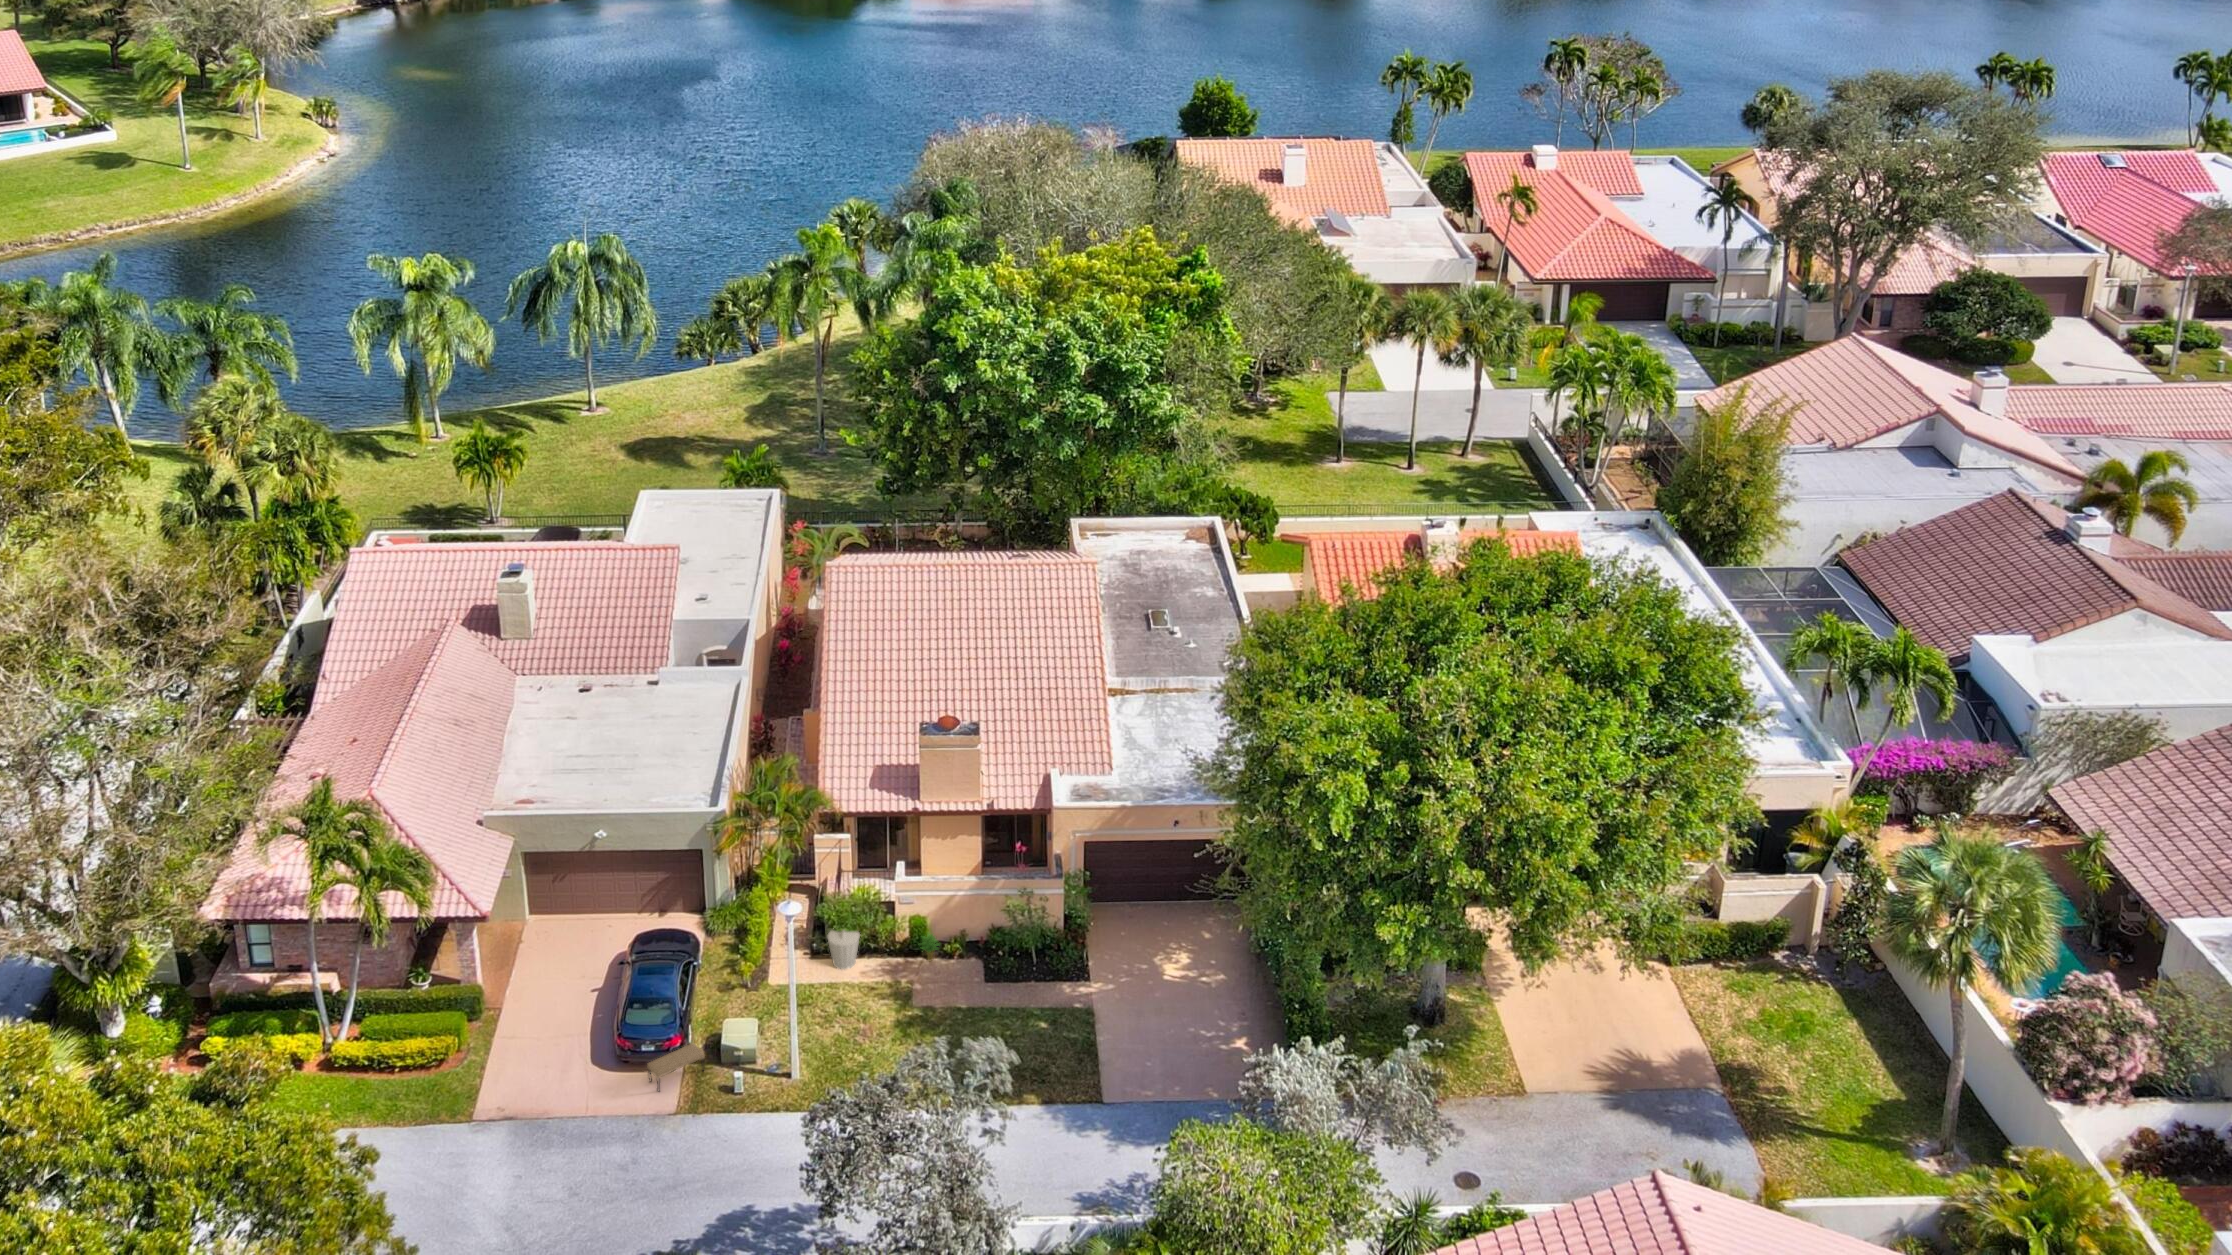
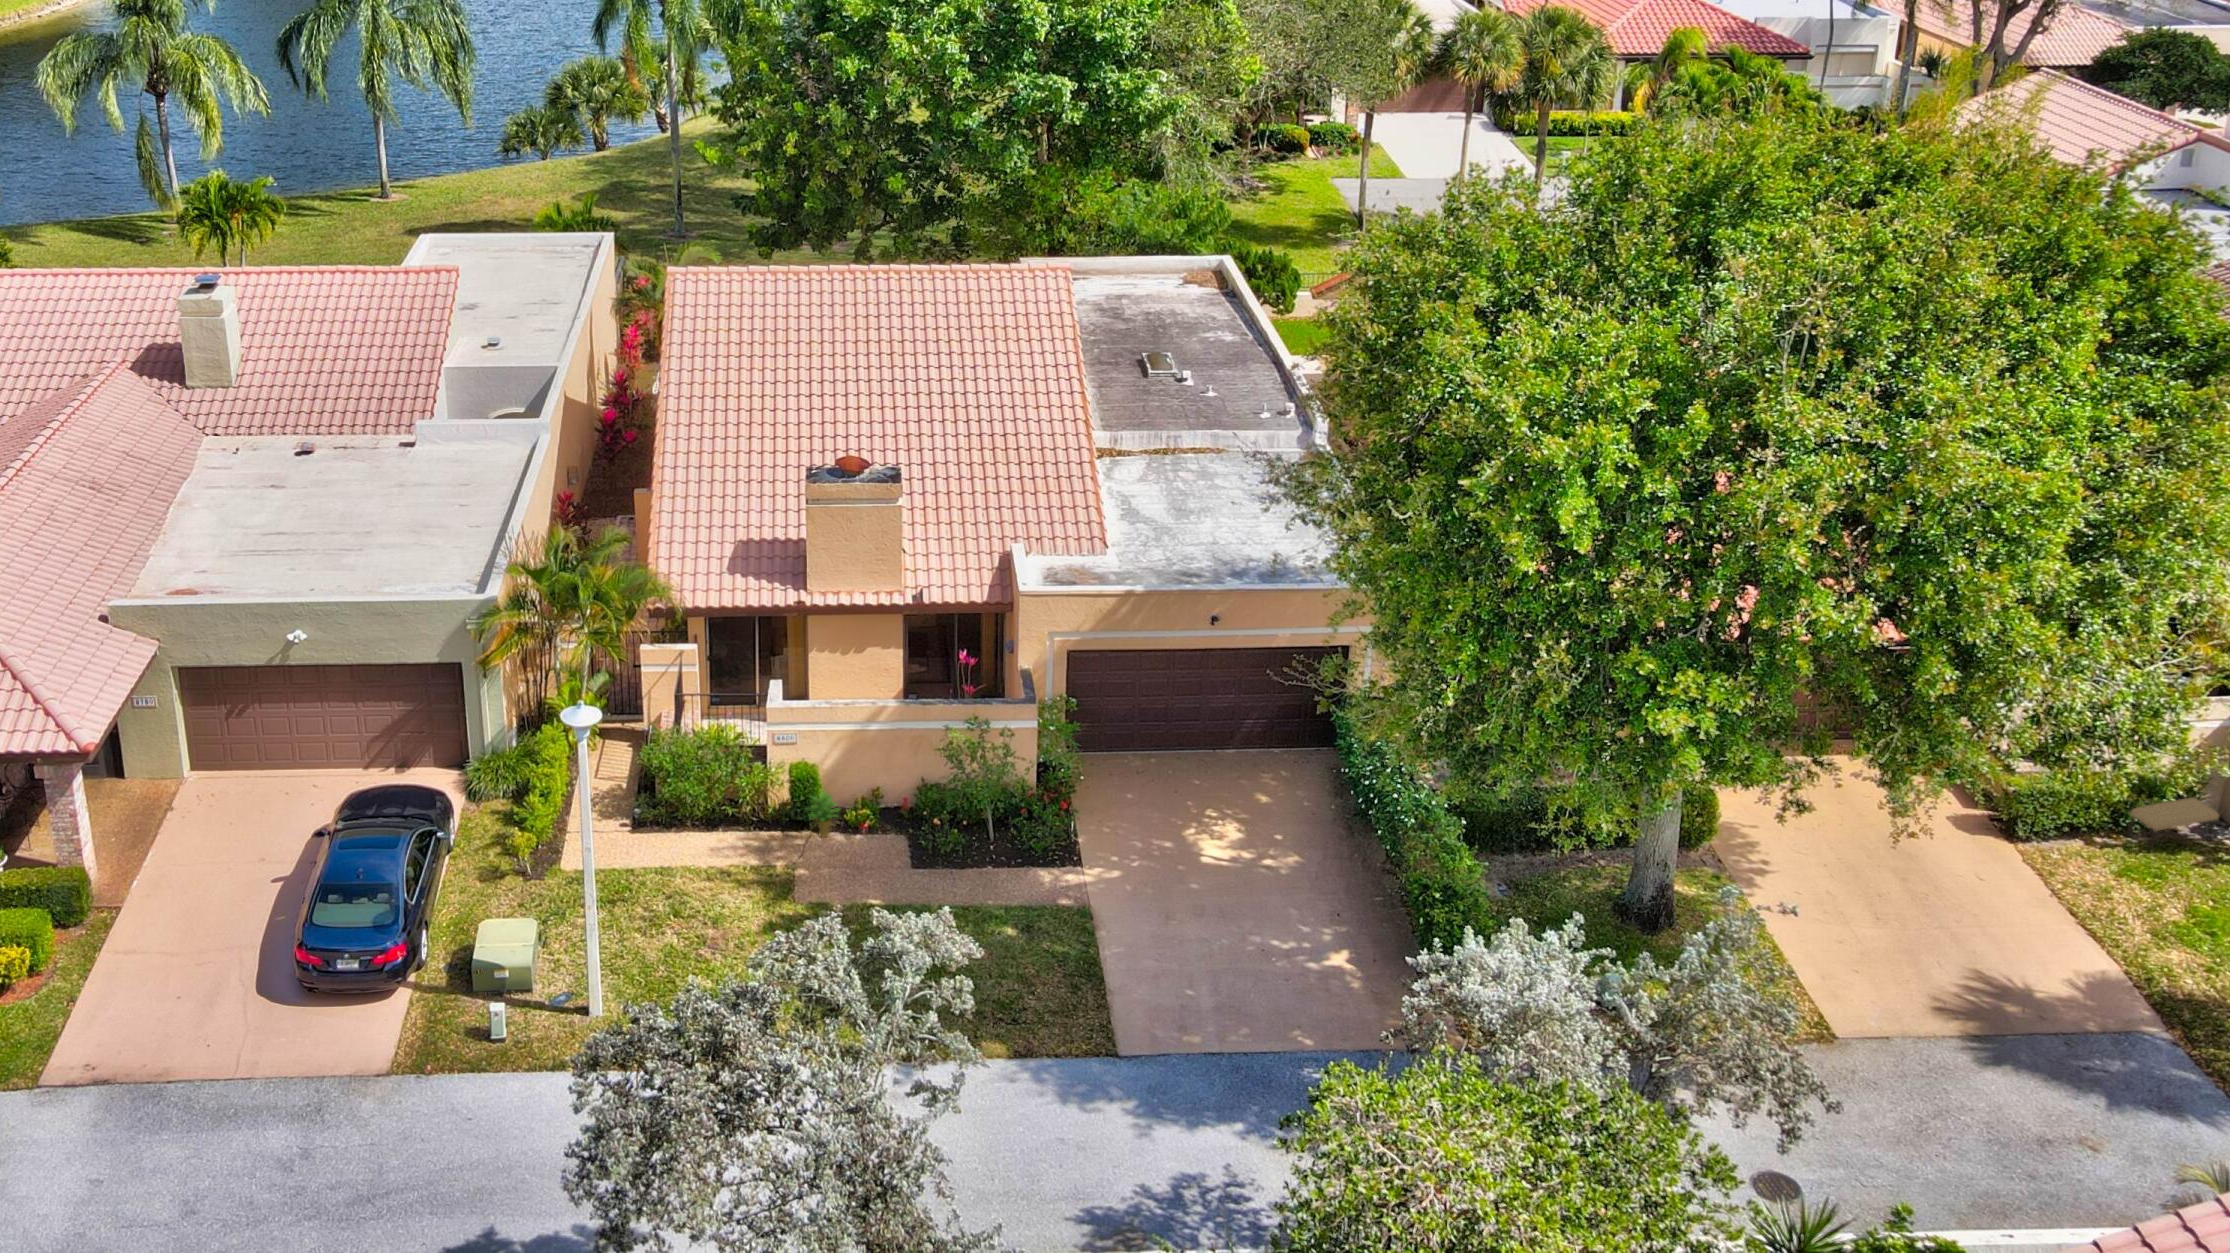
trash can: present [828,931,860,970] -> none [659,781,711,850]
bench: present [647,1043,704,1091] -> present [2127,798,2219,852]

